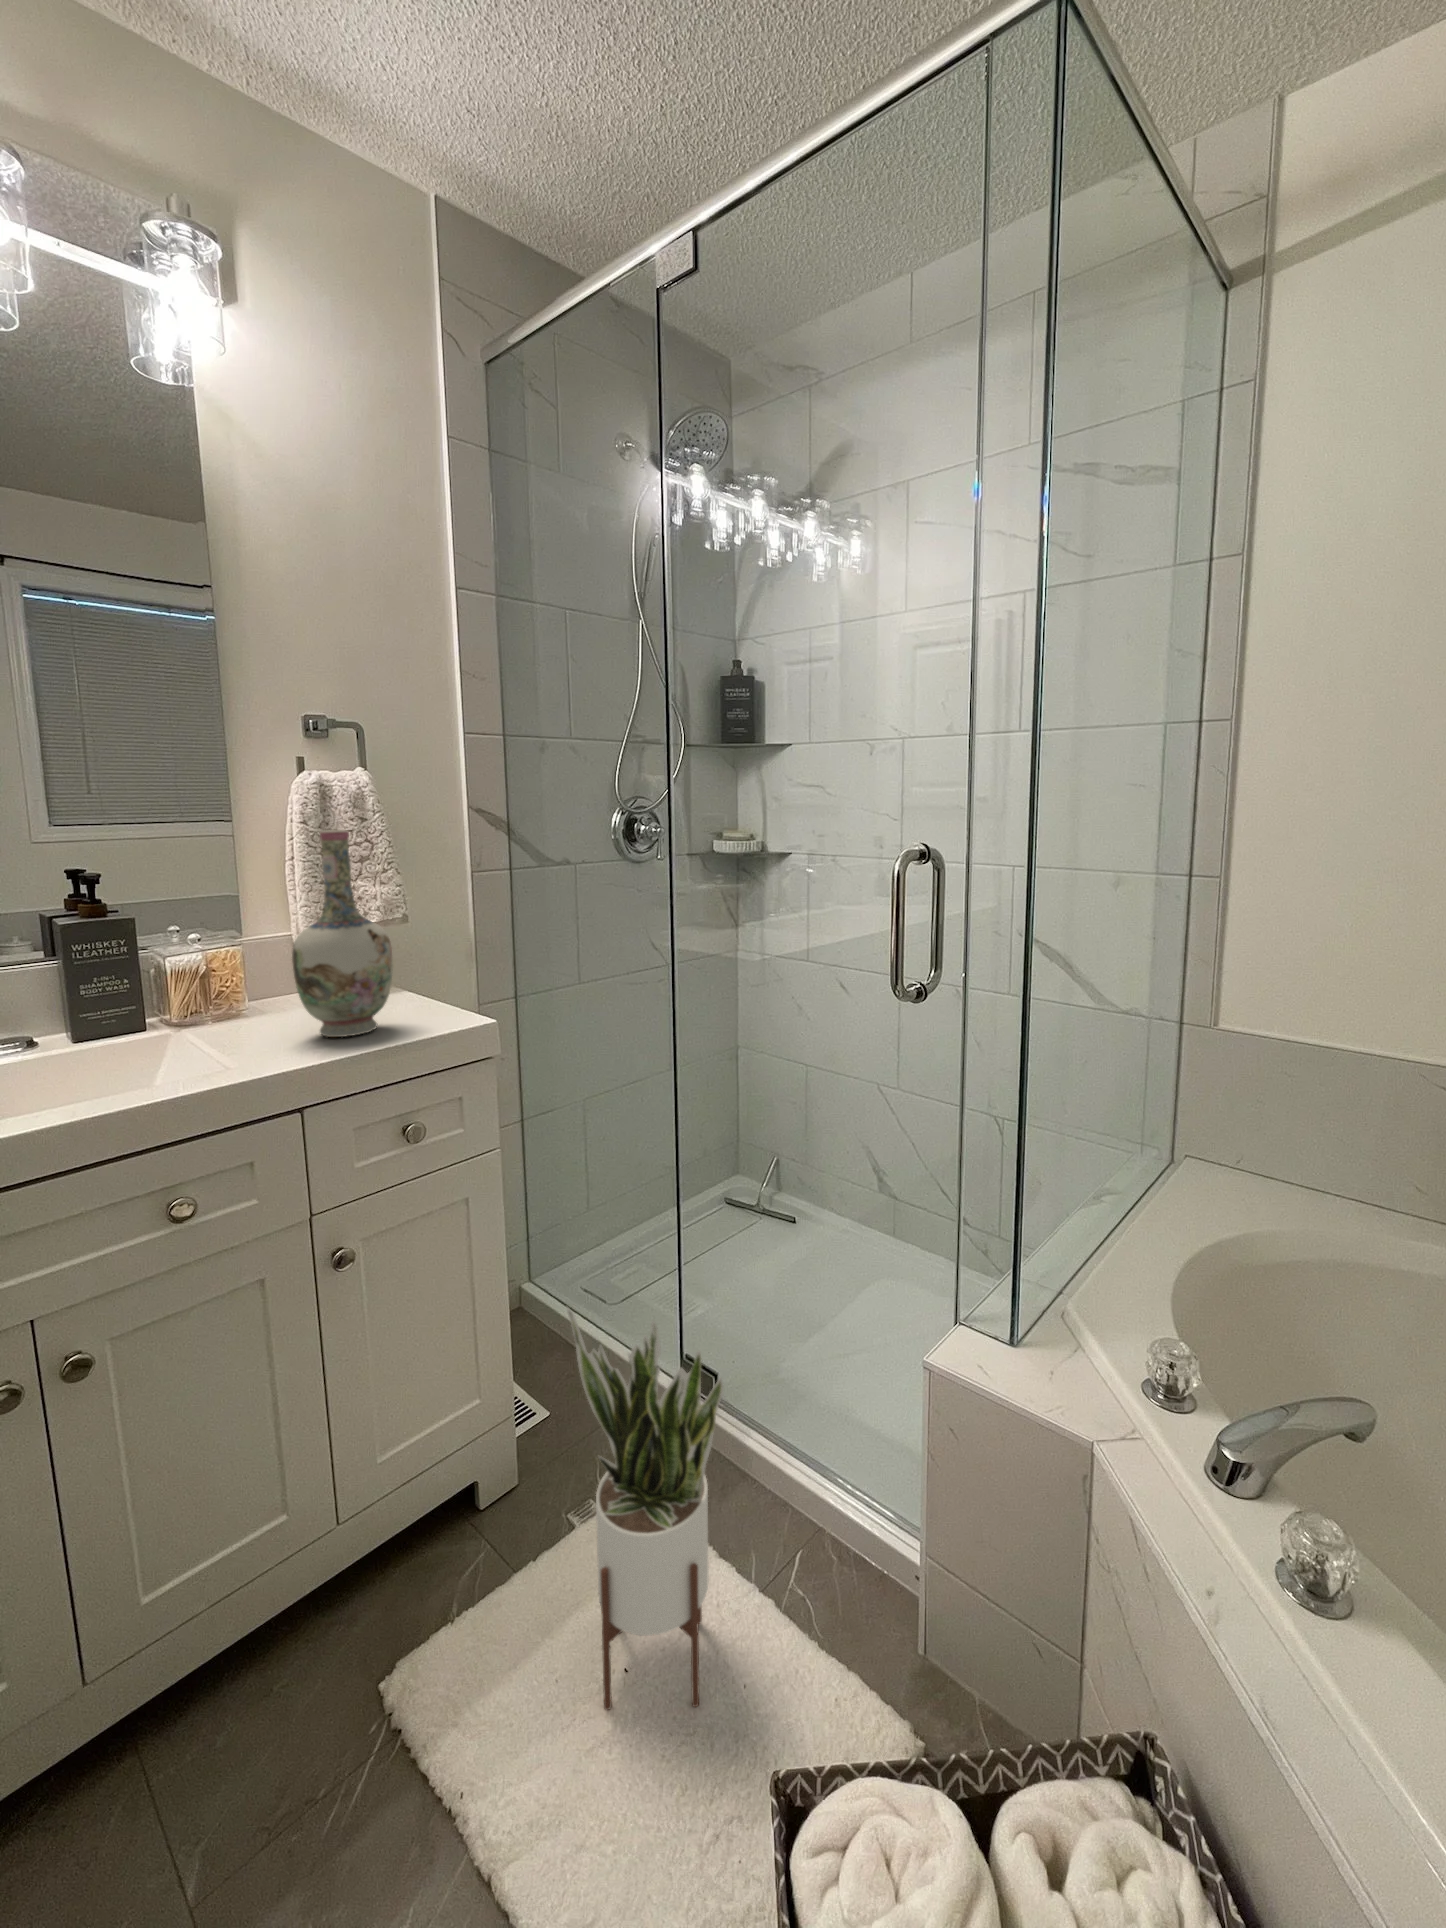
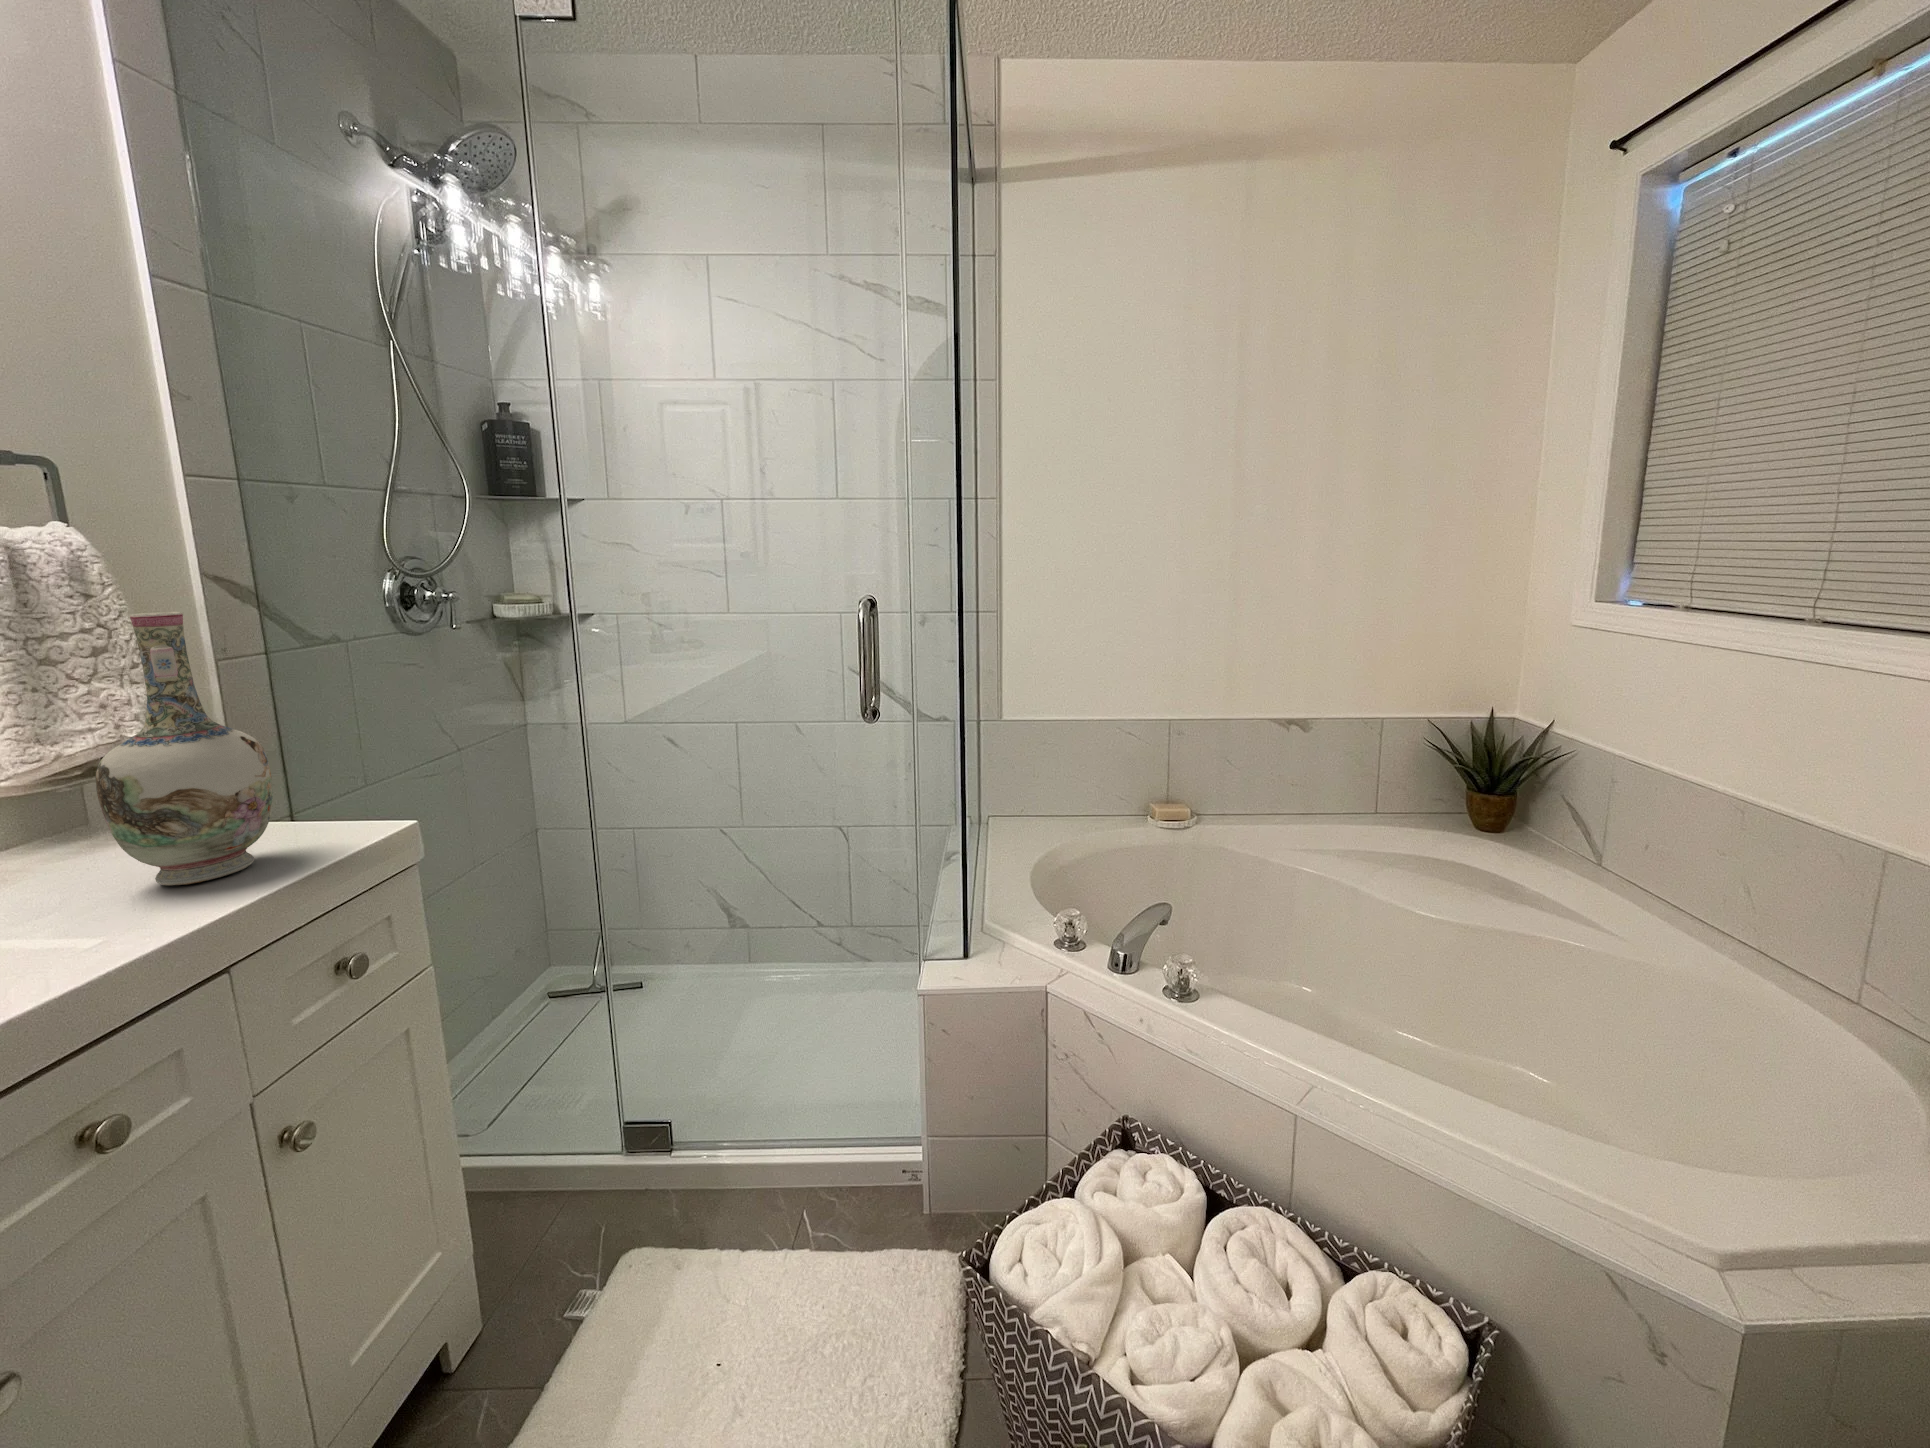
potted plant: present [567,1307,723,1710] -> none [612,1043,783,1402]

